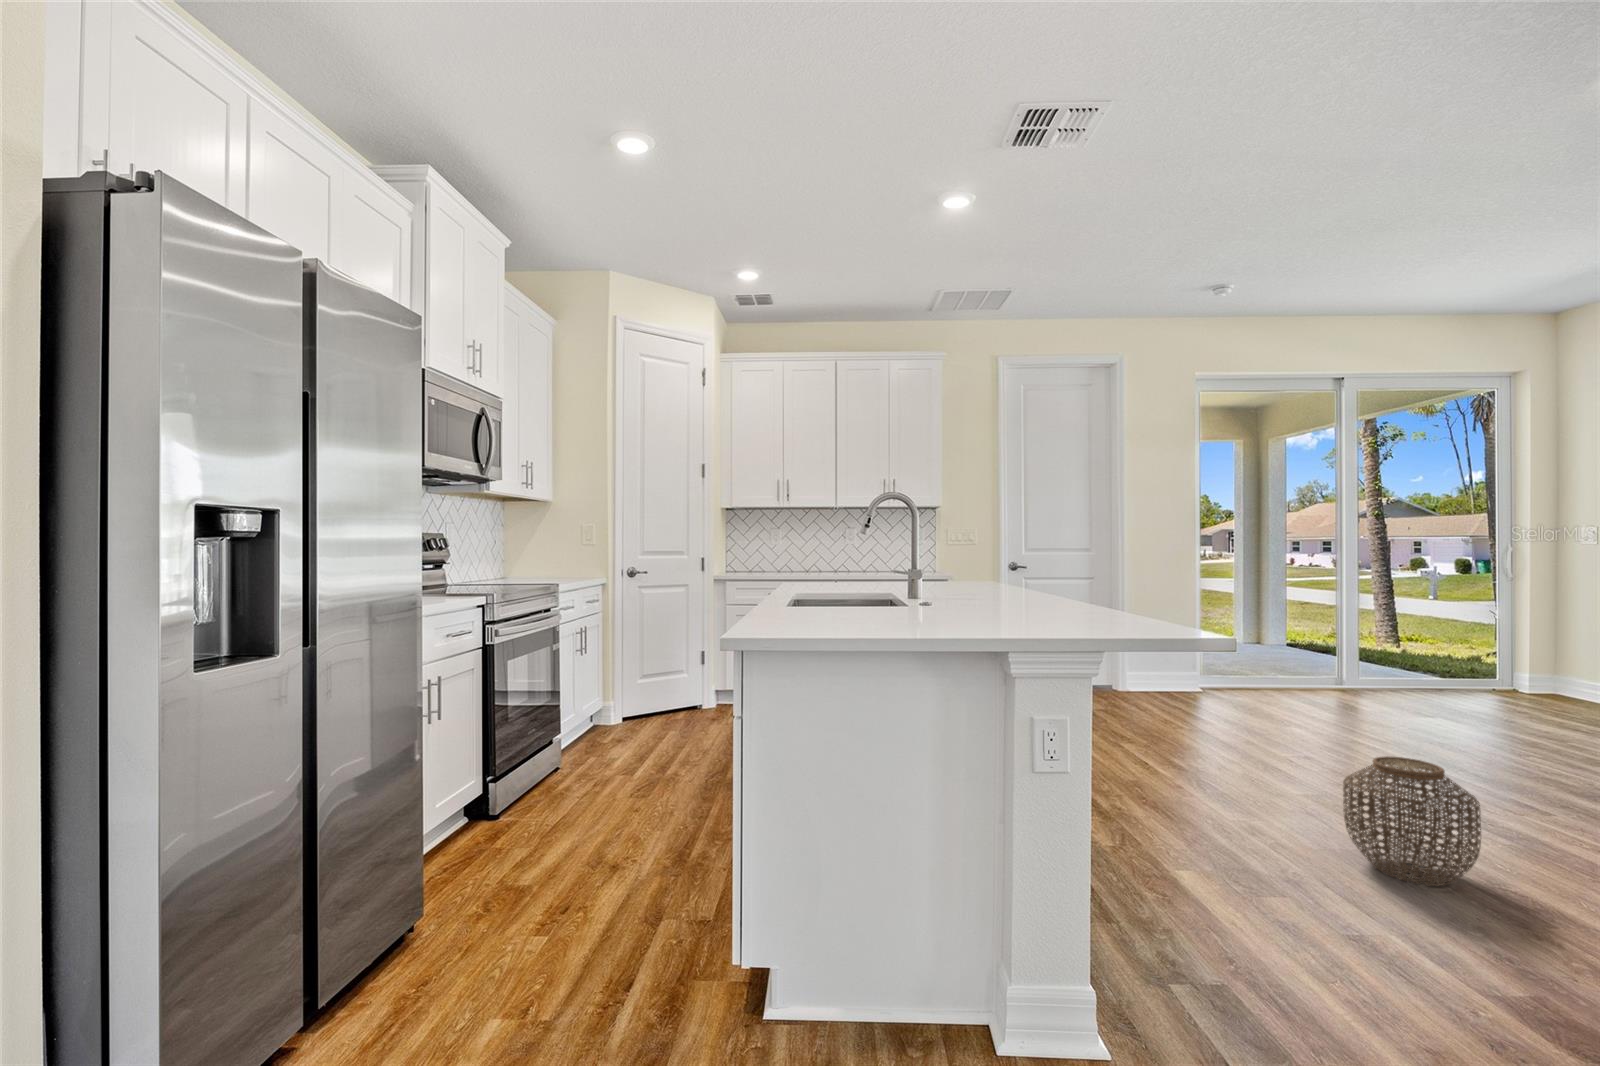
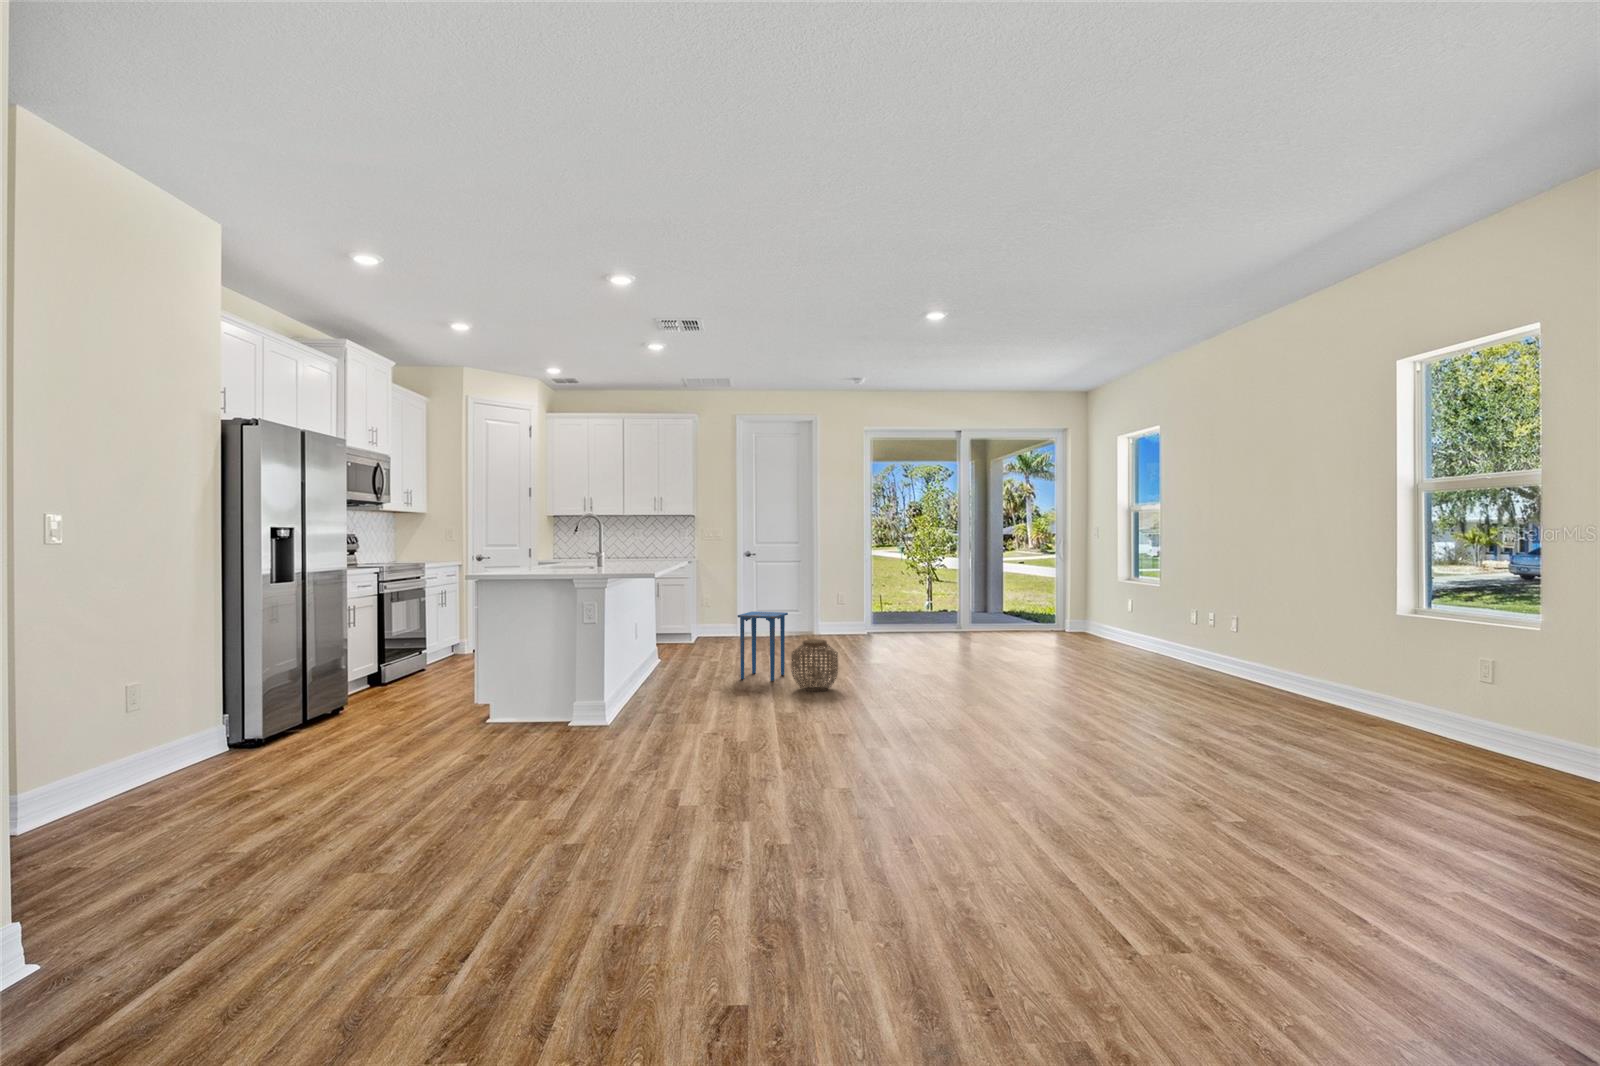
side table: none [1161,679,1261,830] -> present [738,612,788,681]

